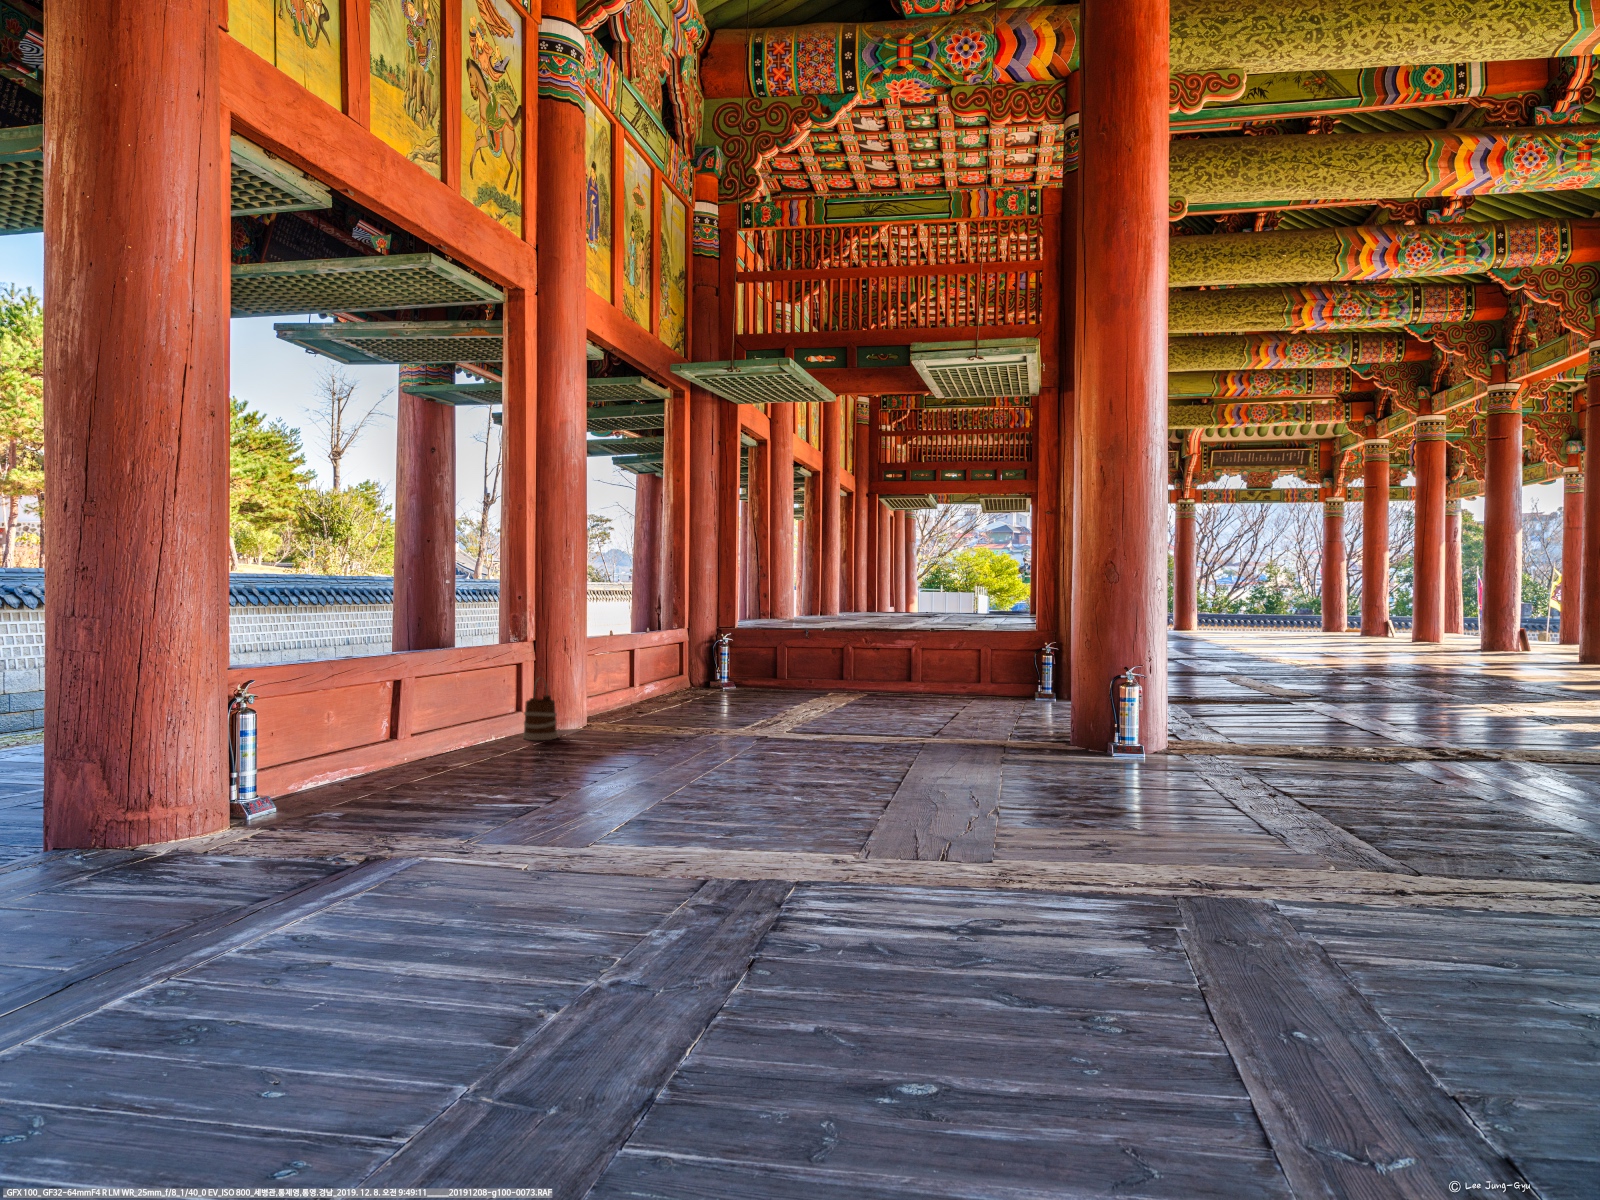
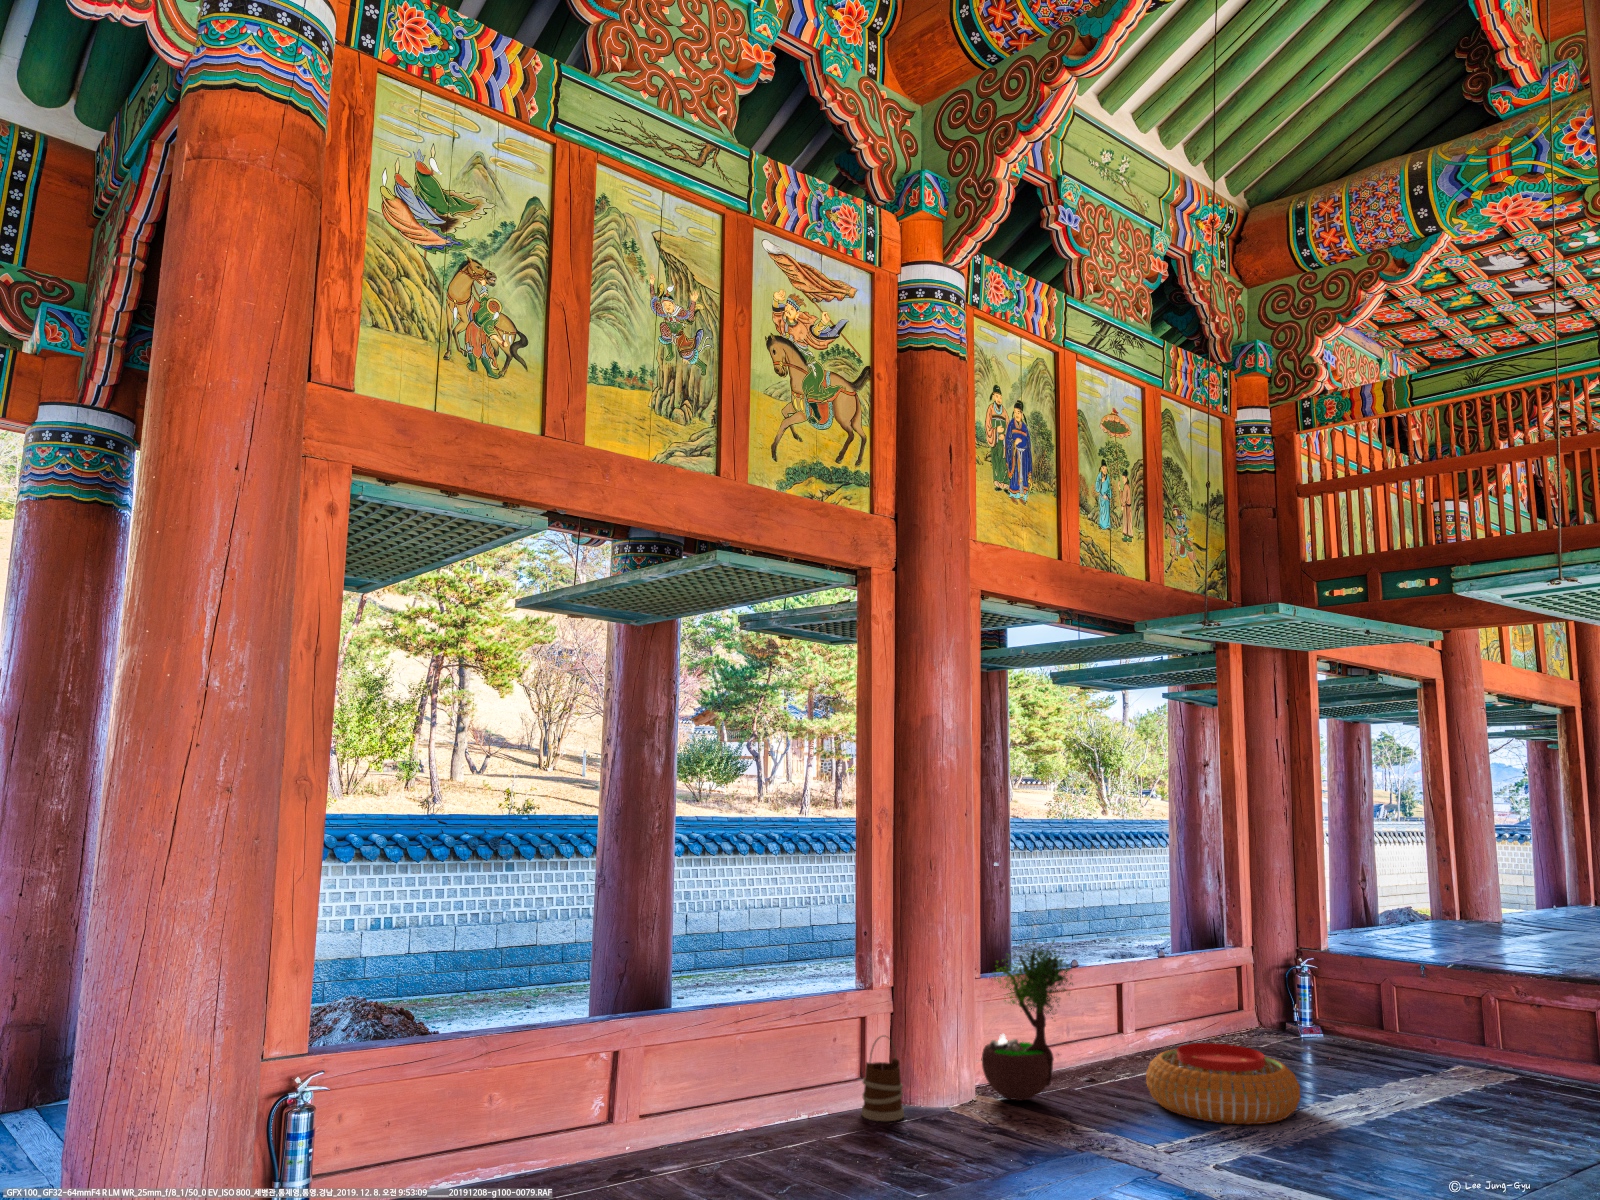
potted tree: none [586,598,663,724] -> present [982,940,1073,1100]
pouf: none [691,675,794,720] -> present [1146,1043,1300,1124]

